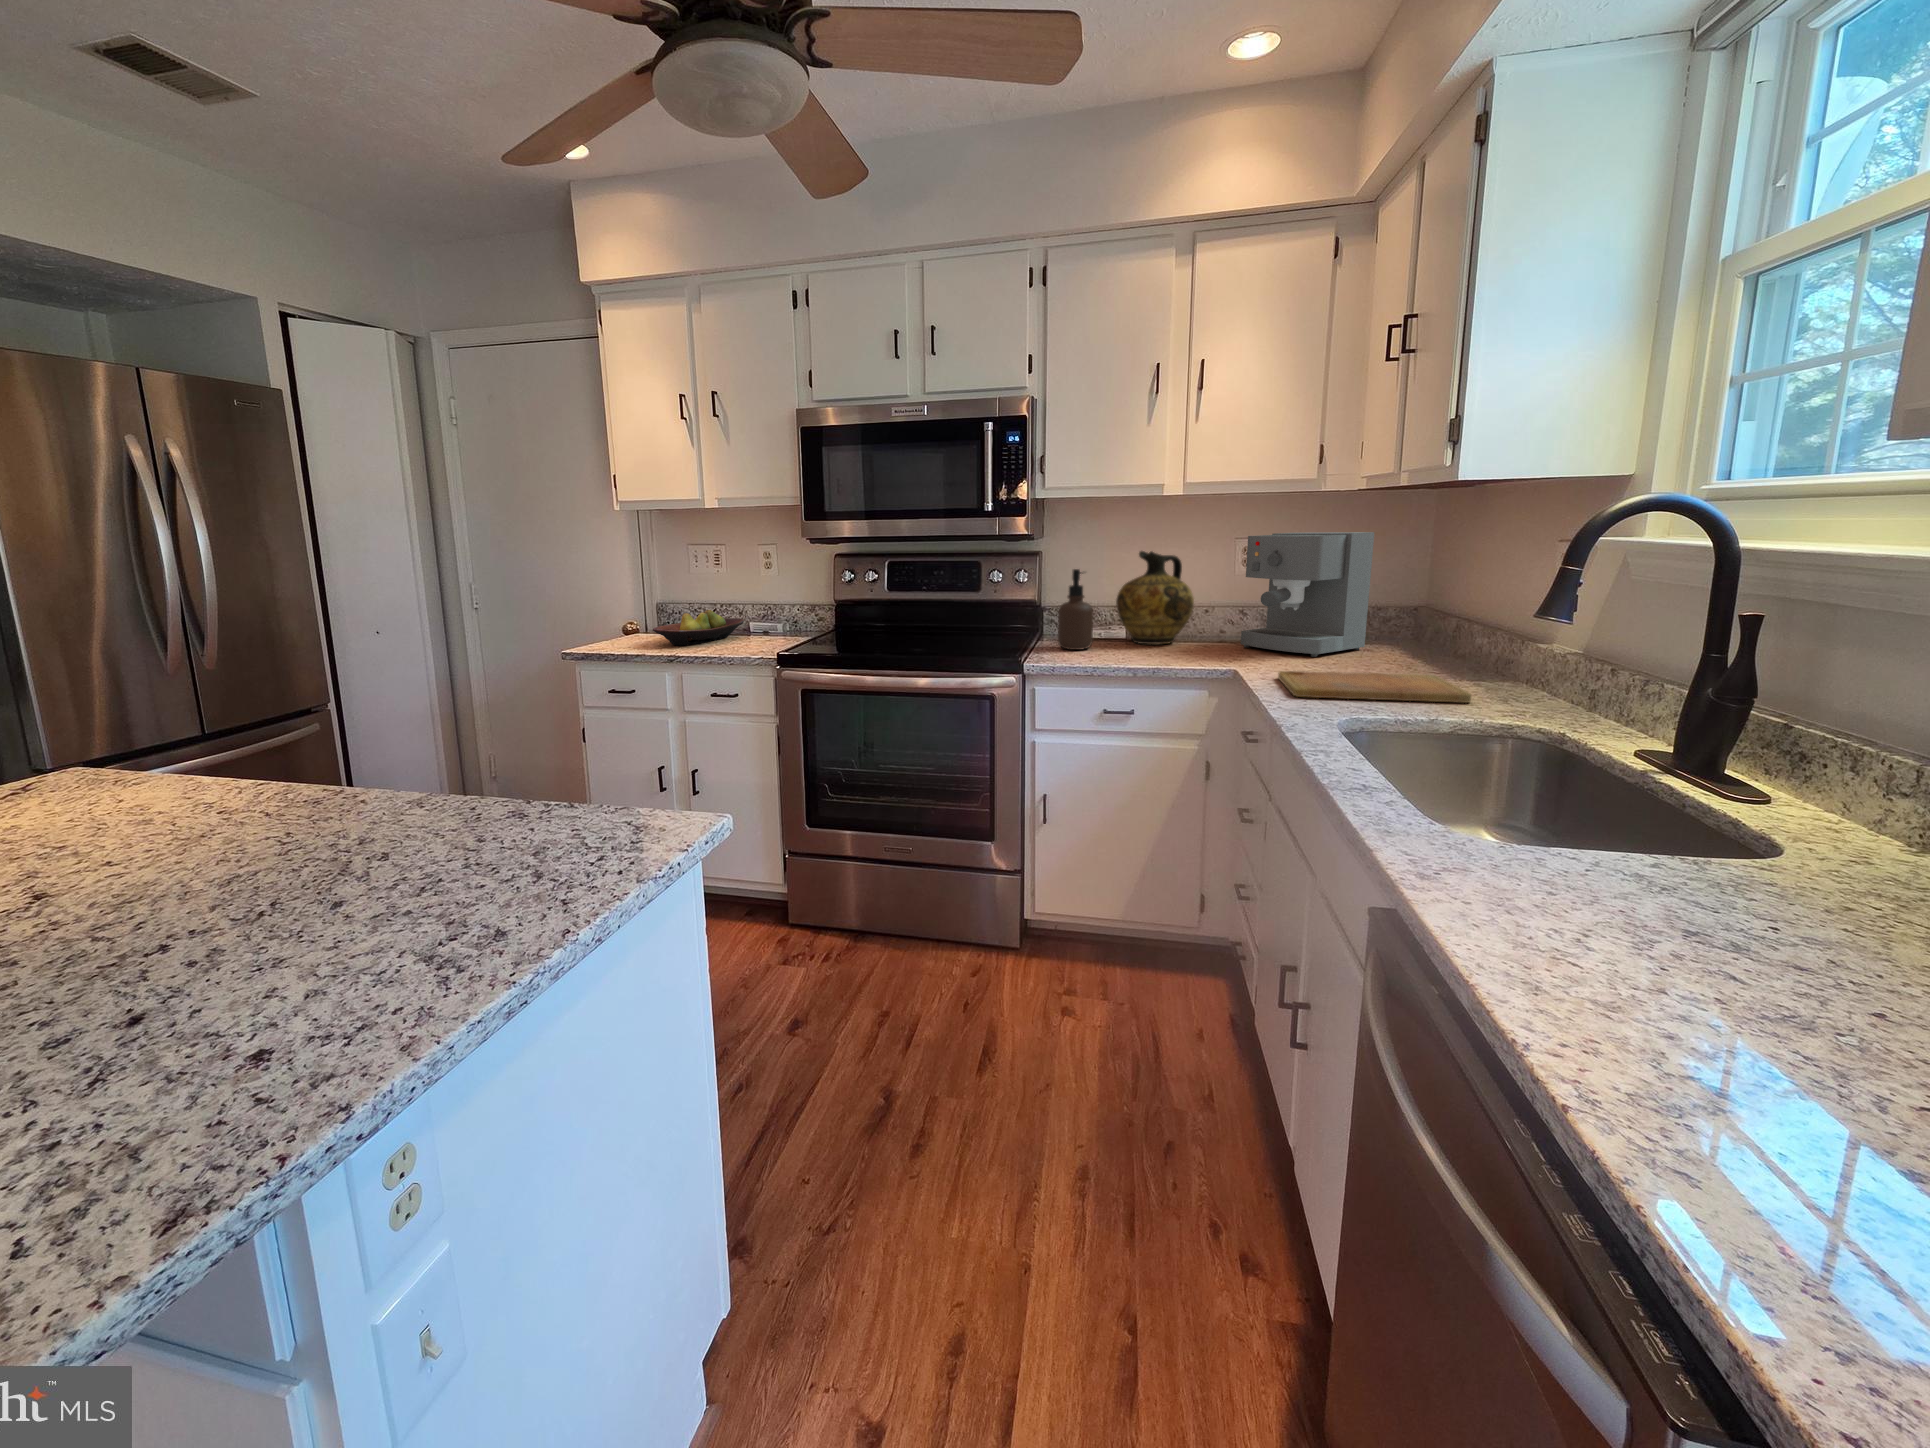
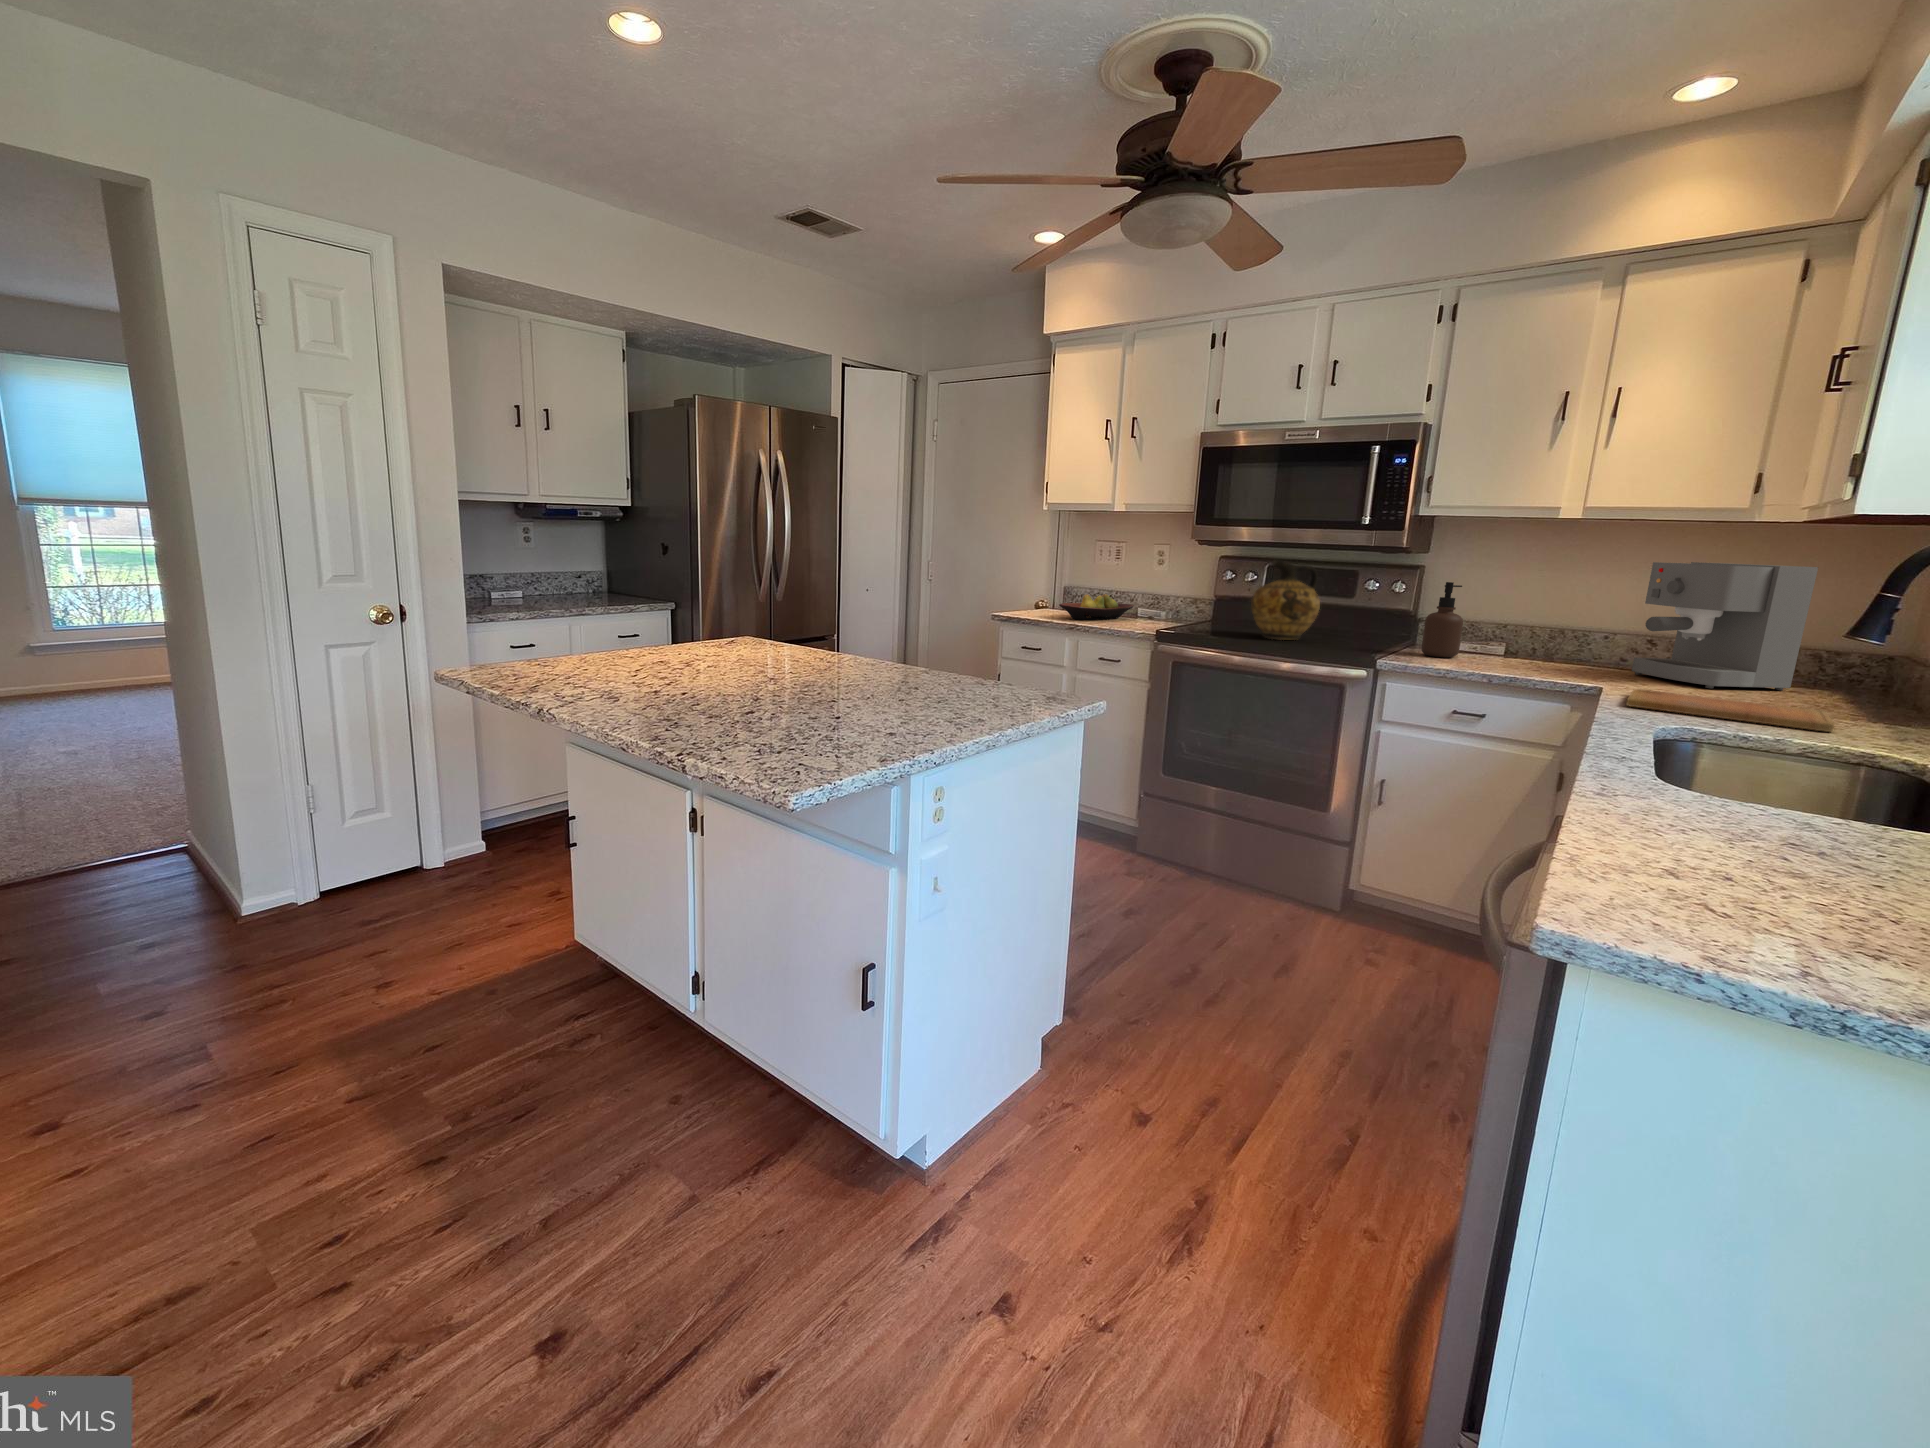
ceramic jug: present [1116,551,1194,644] -> present [1251,560,1320,640]

